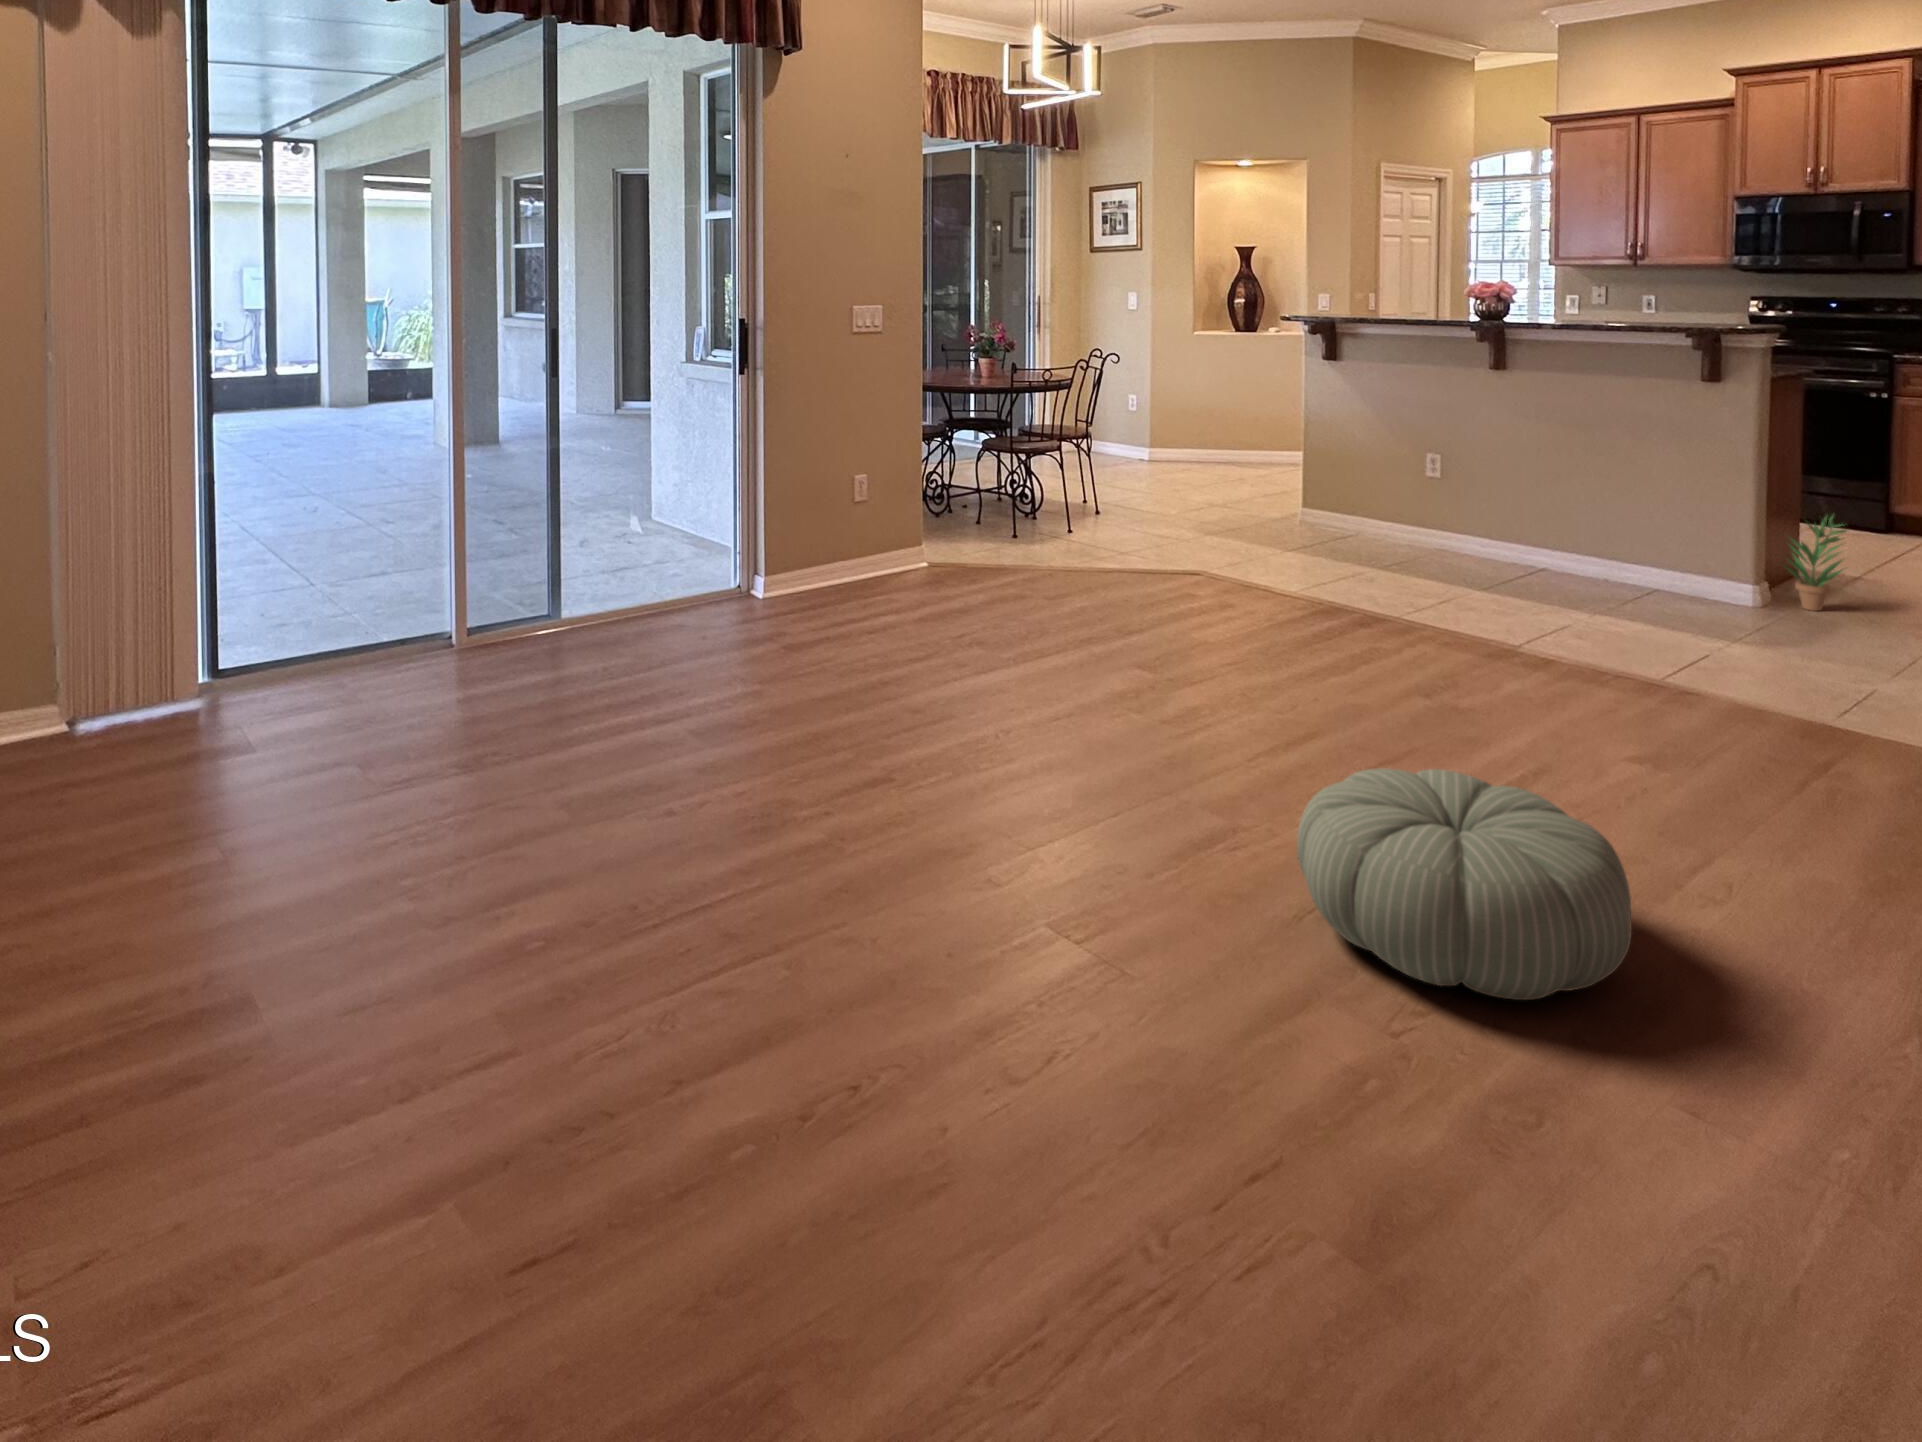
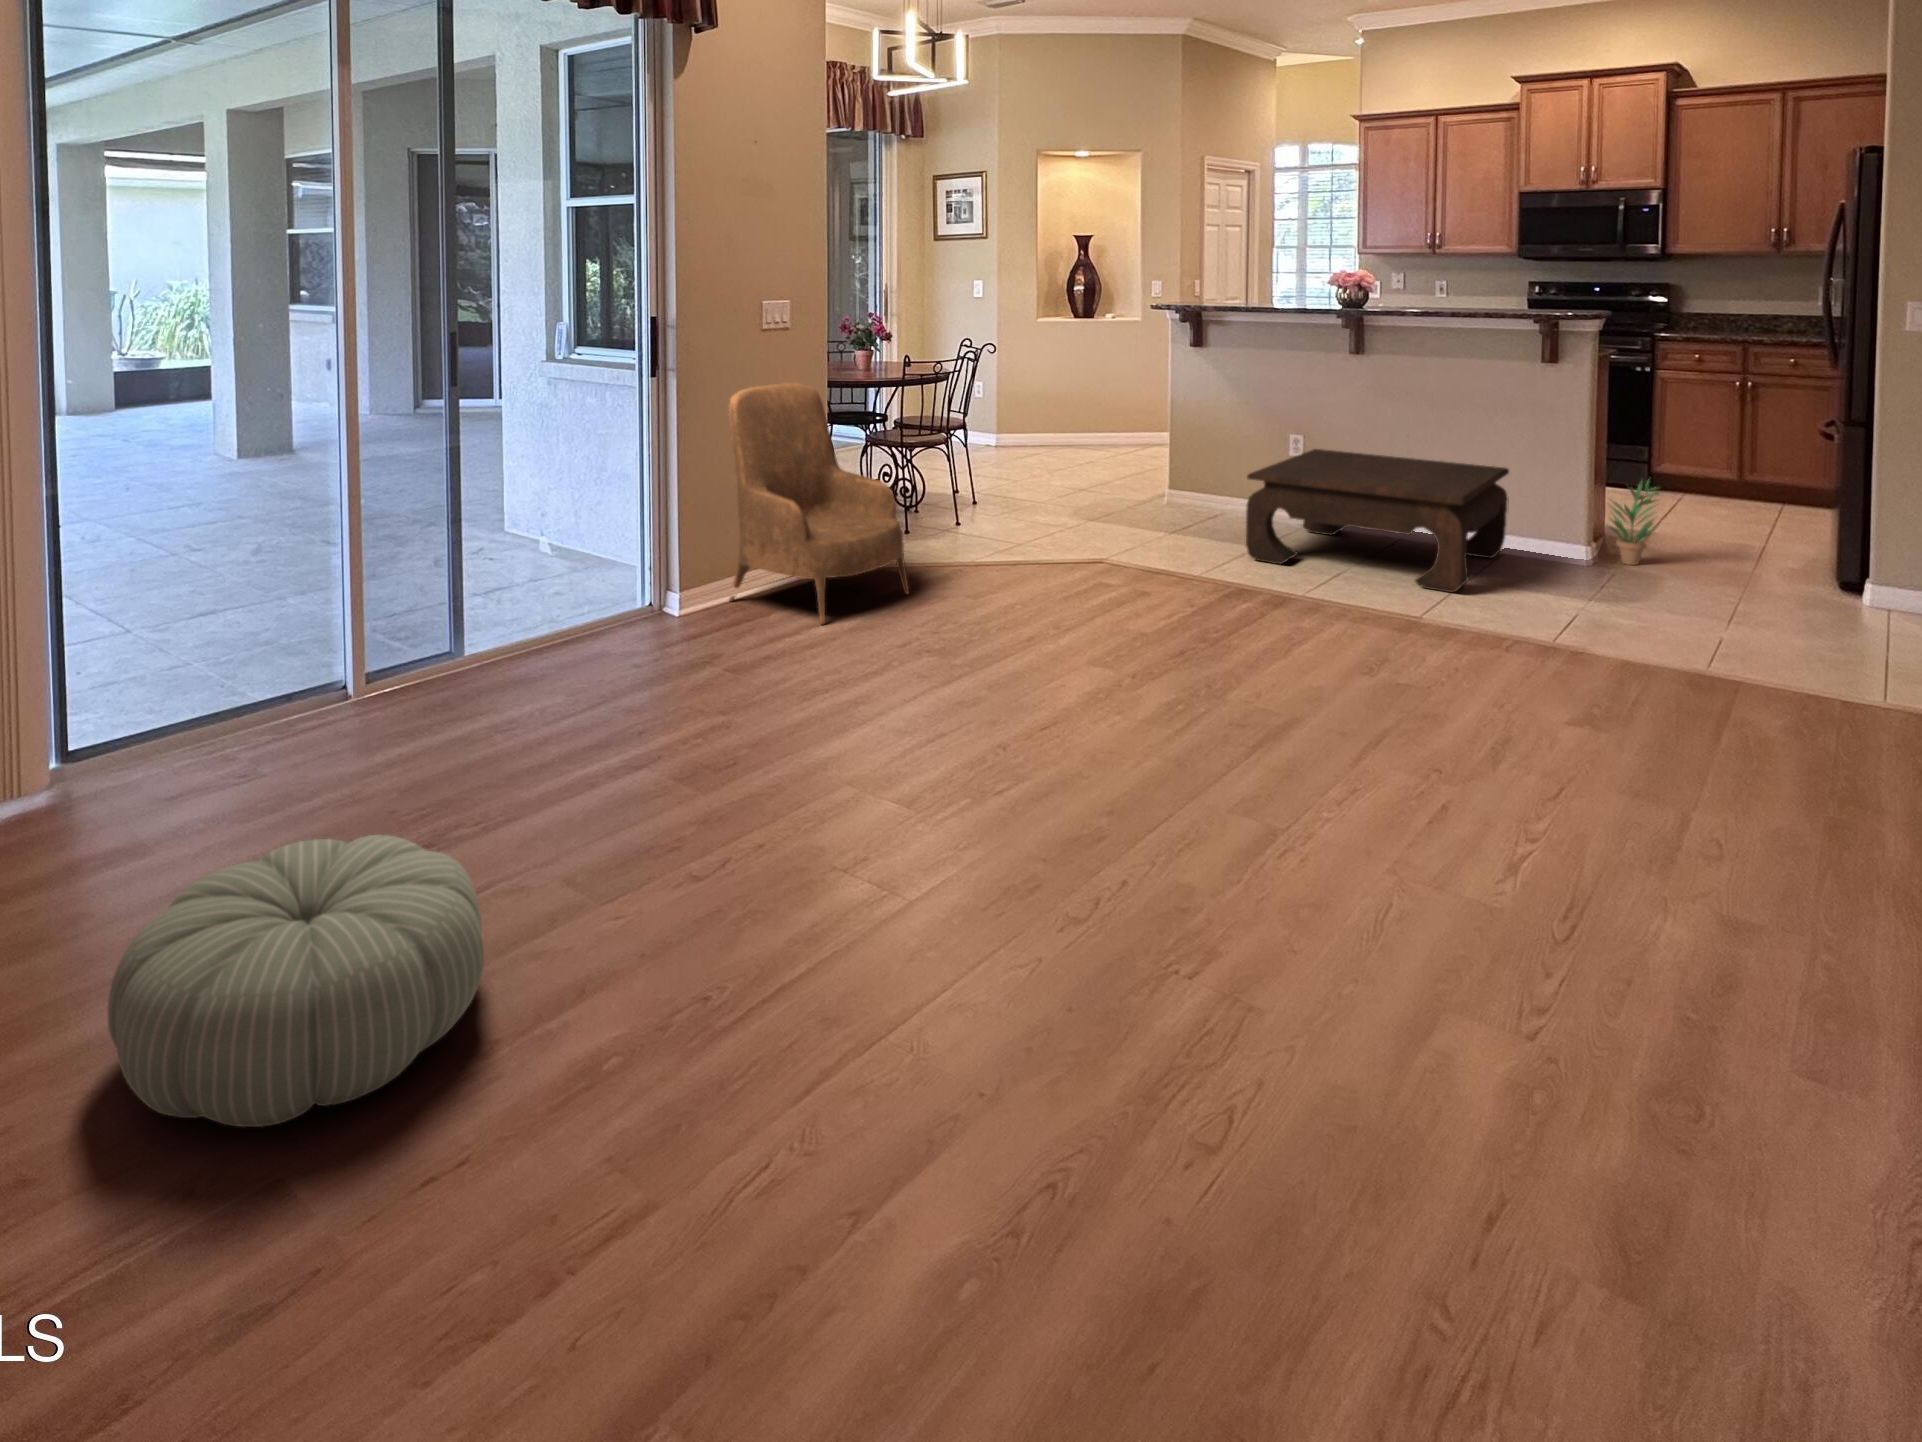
armchair: none [810,387,985,618] -> present [729,383,909,624]
coffee table: none [1354,471,1666,627] -> present [1246,449,1509,593]
pouf: present [1297,768,1632,1000] -> present [108,835,484,1127]

